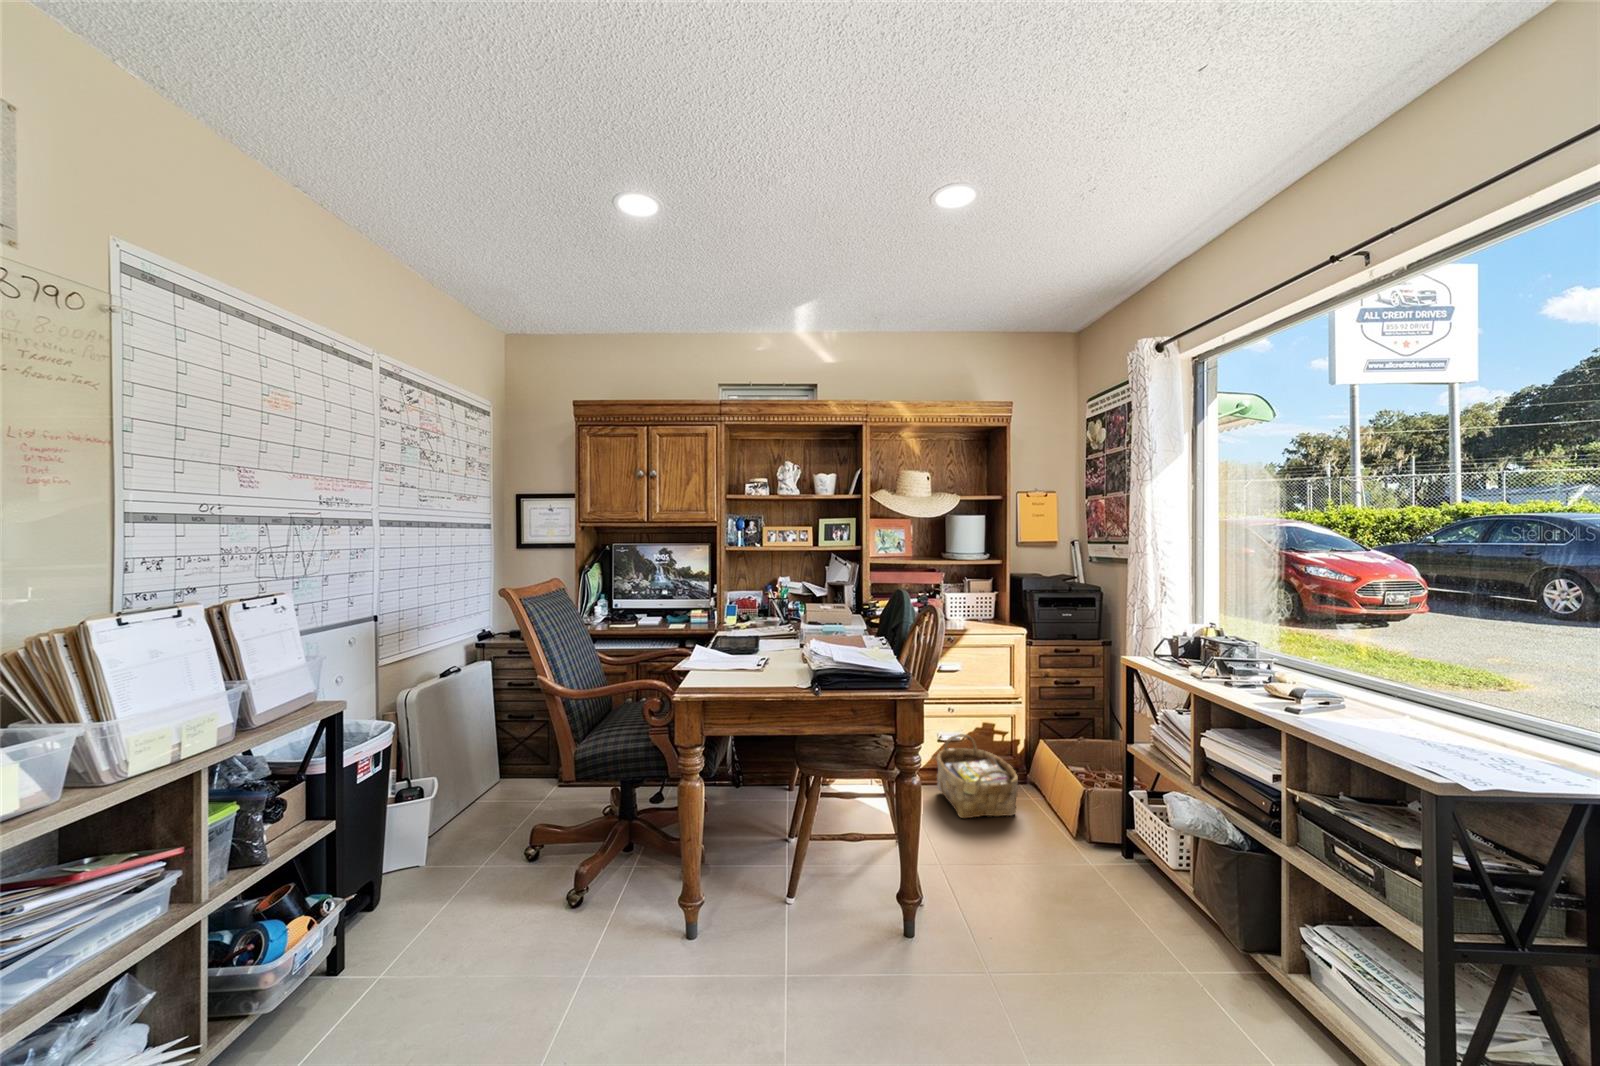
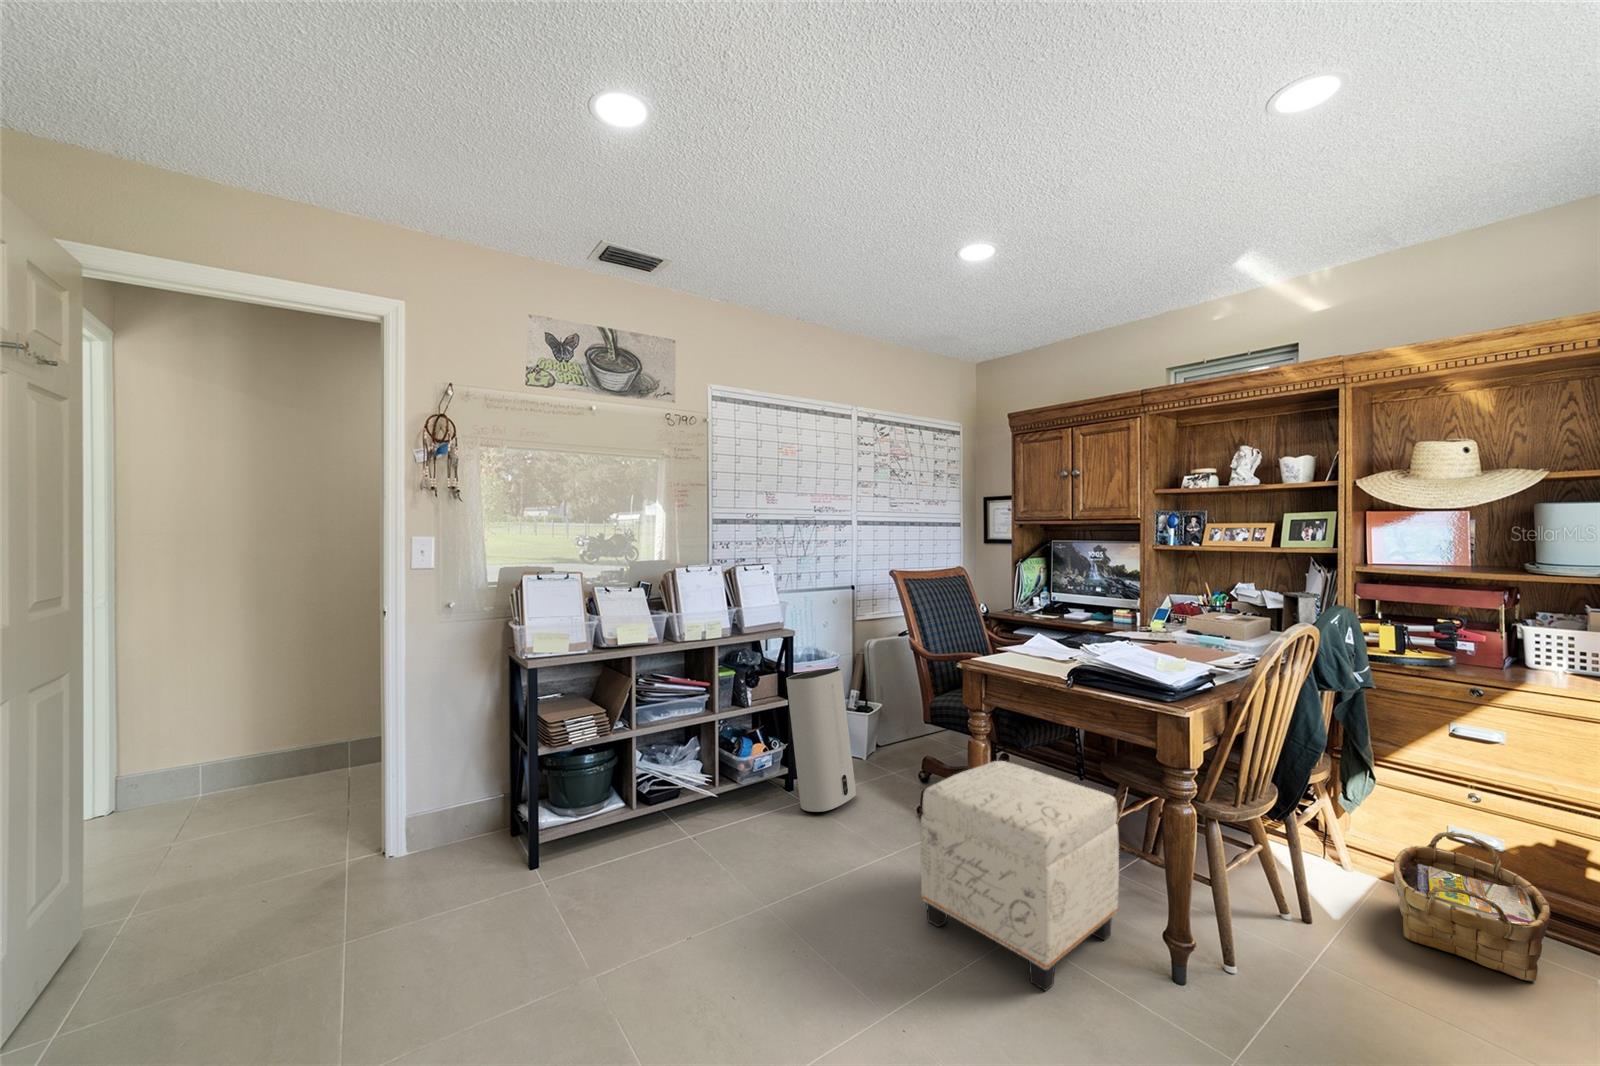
air purifier: none [359,743,476,987] -> present [786,668,856,812]
ottoman: none [715,788,886,1026] -> present [921,761,1119,991]

